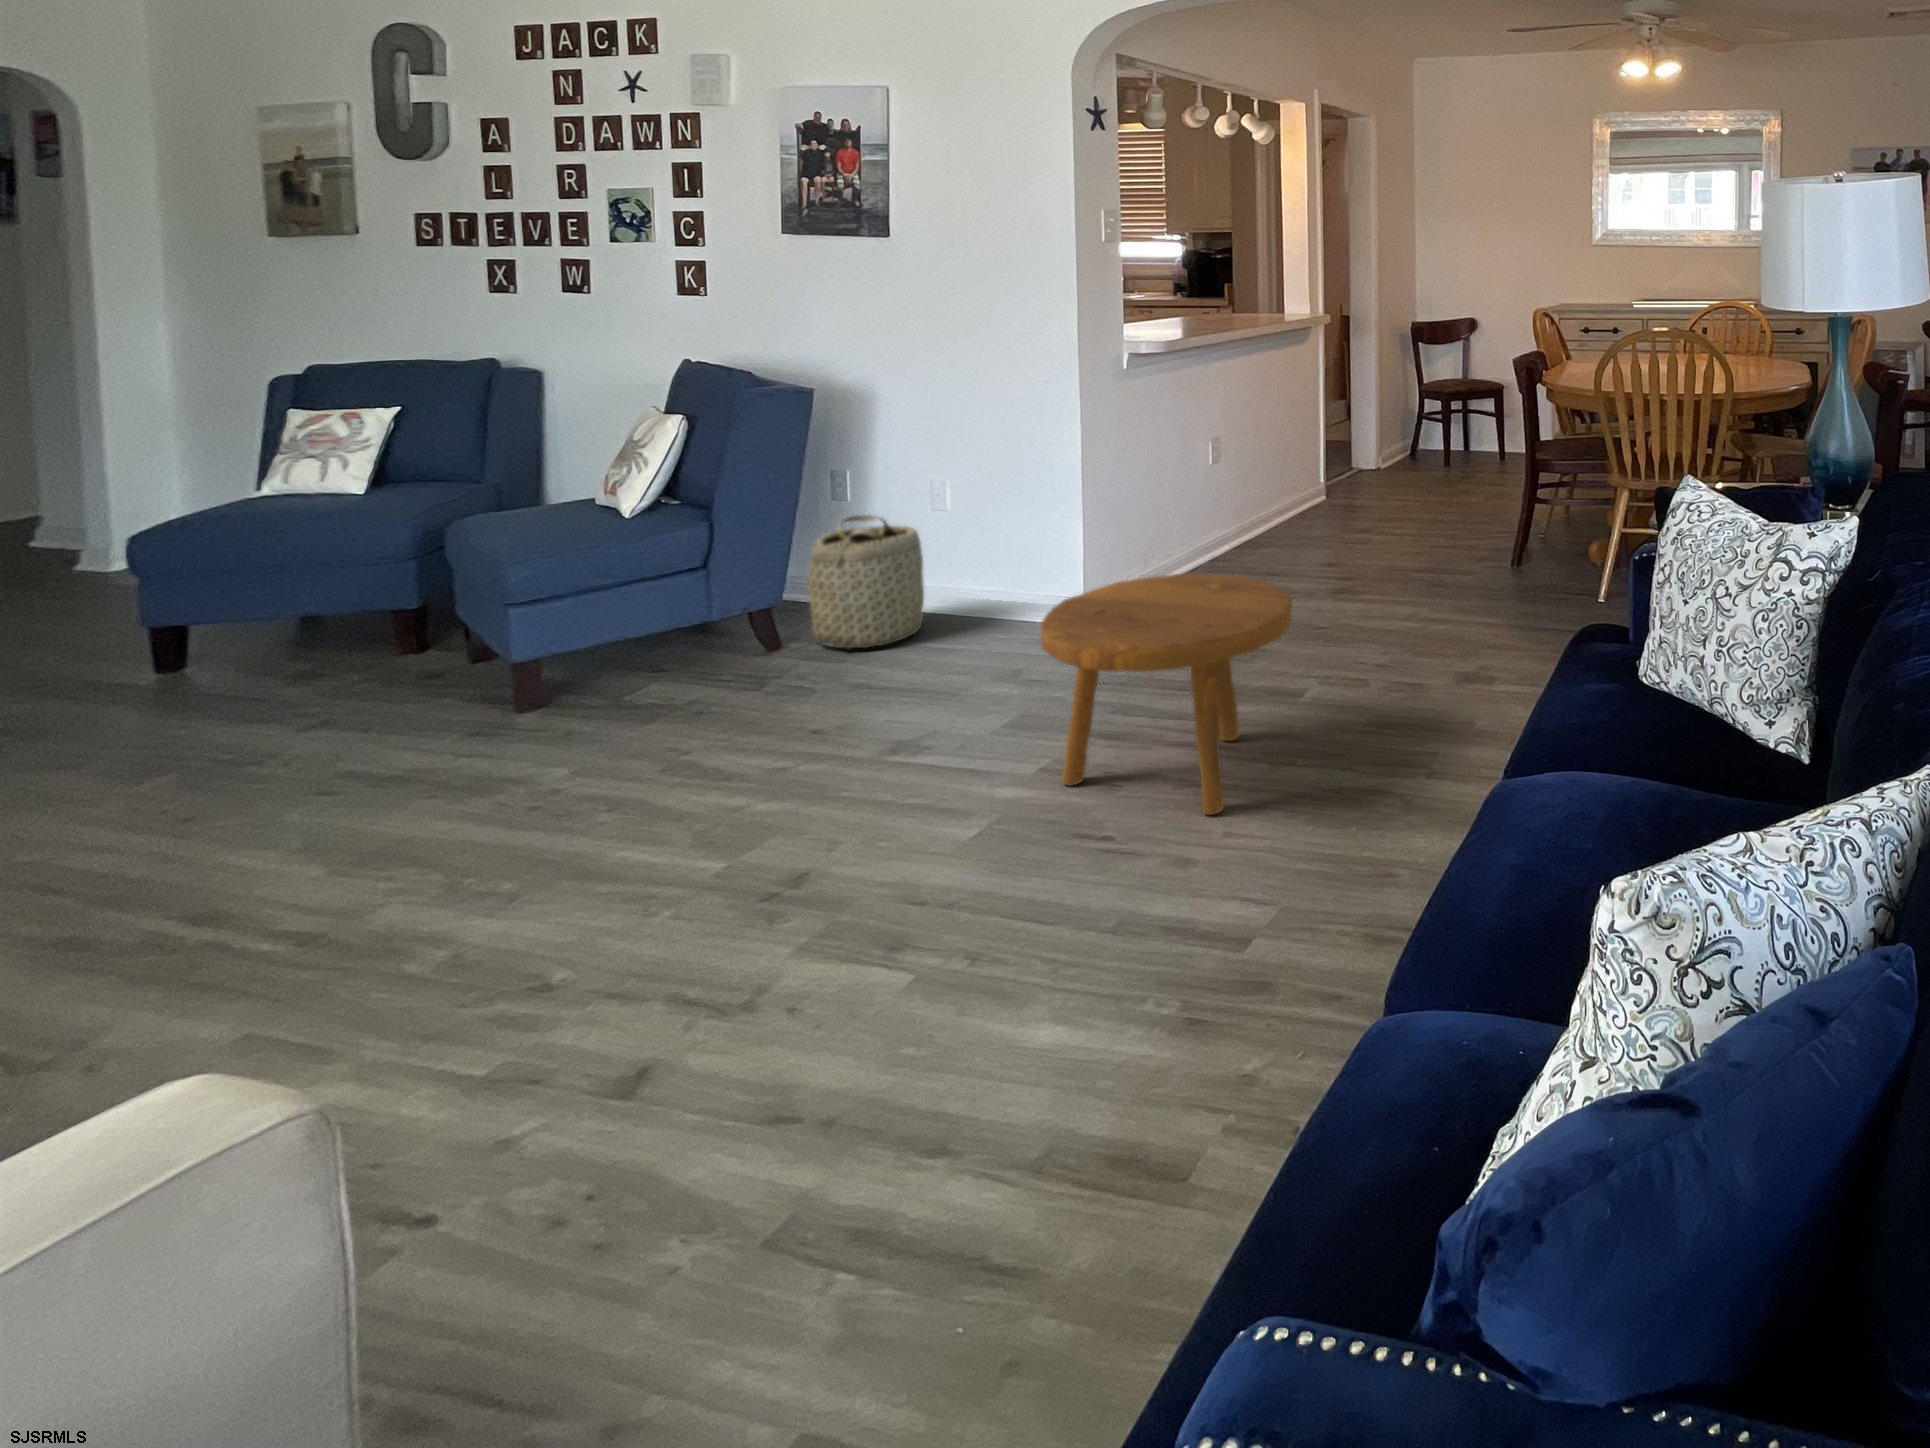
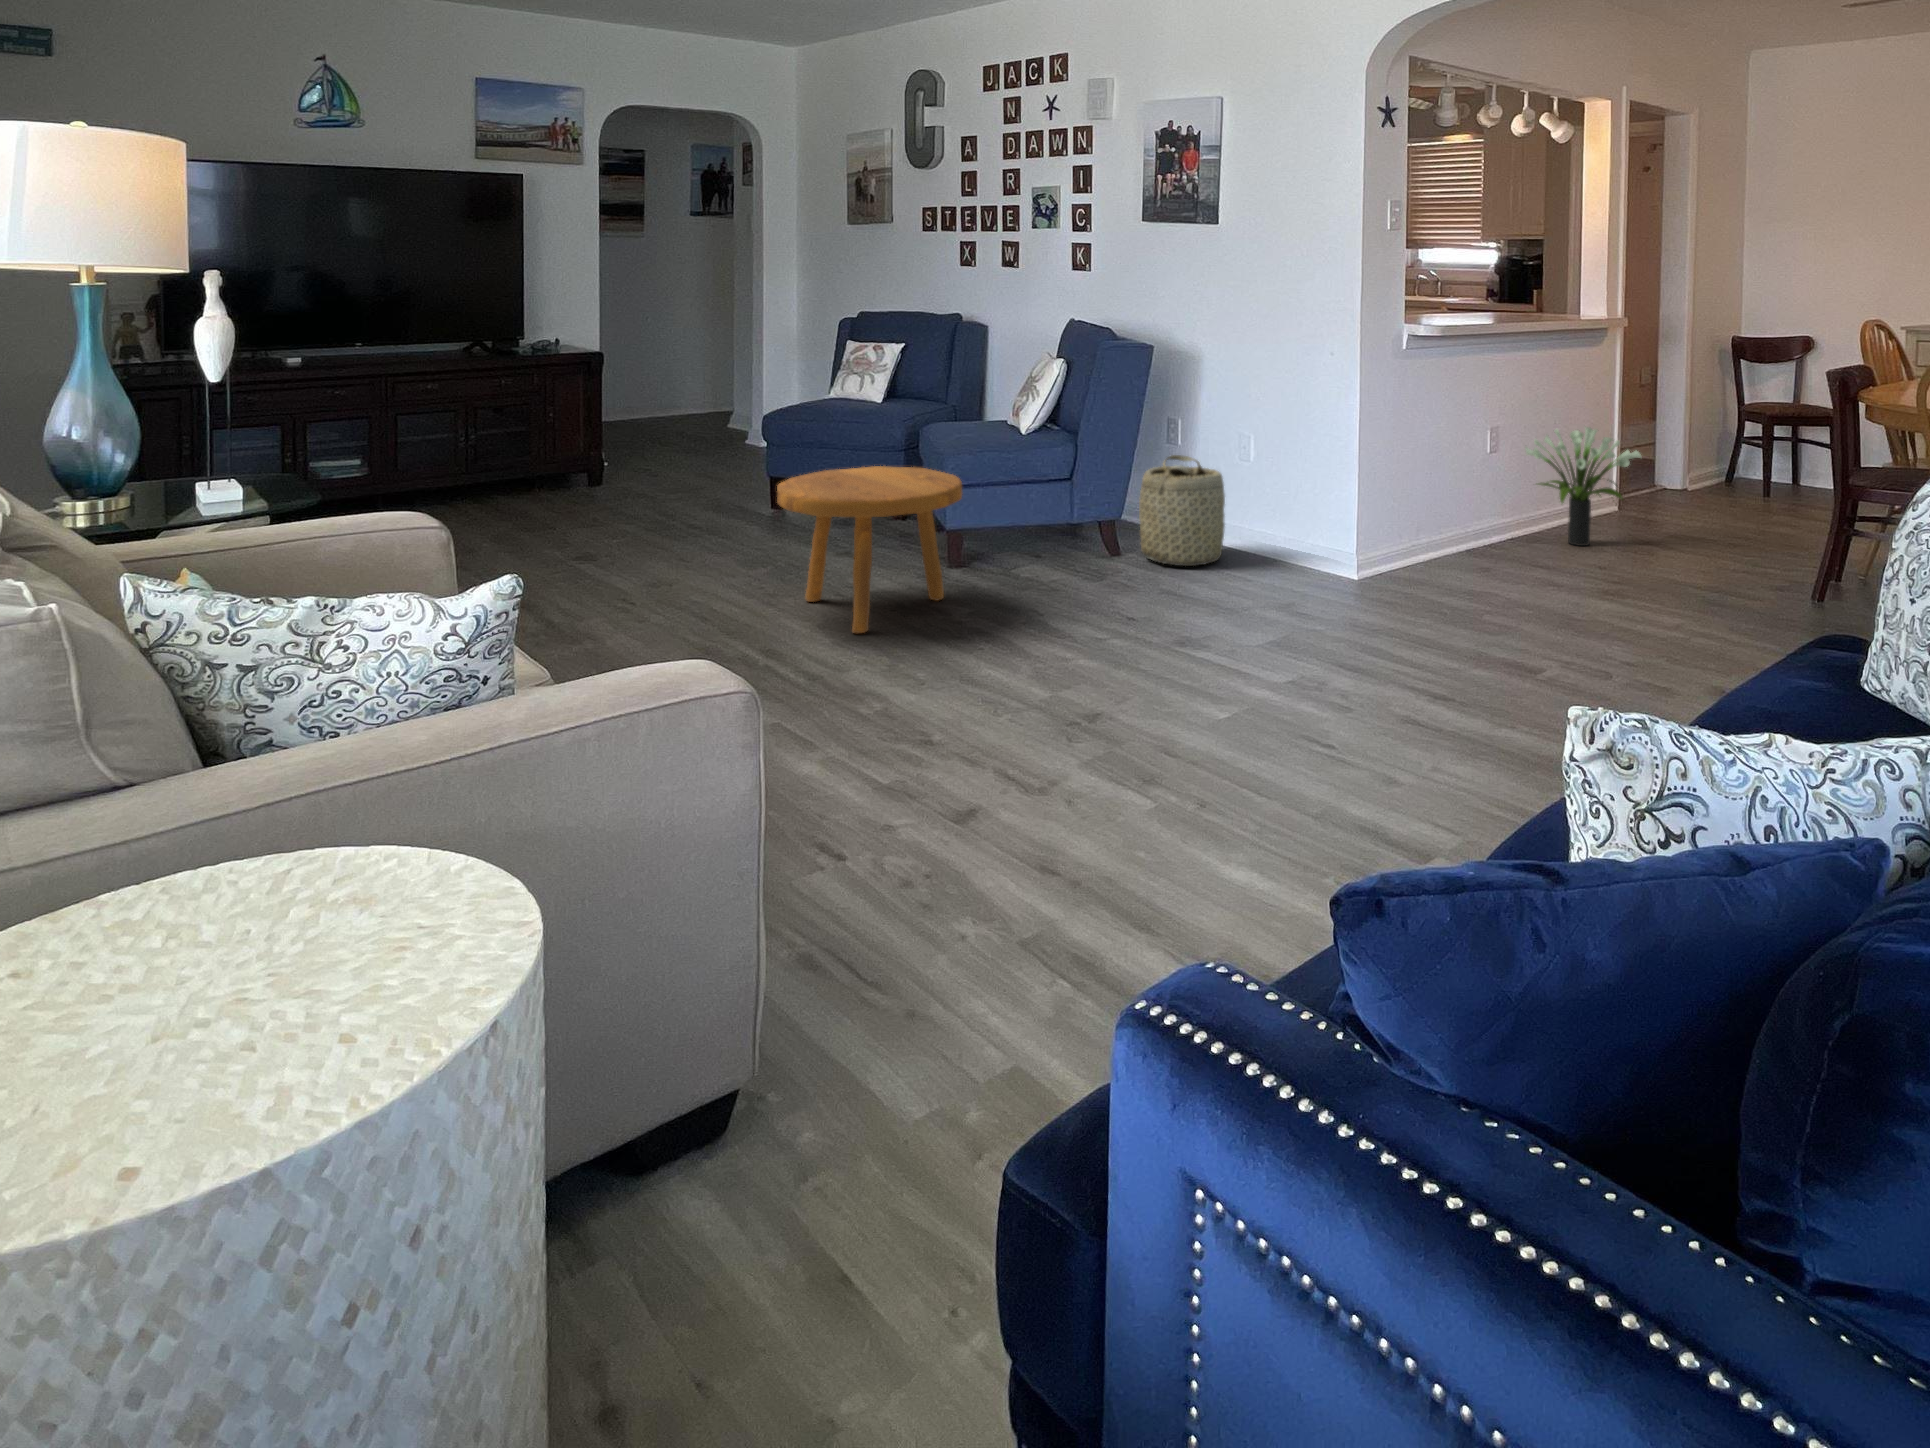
potted plant: none [1248,427,1359,545] -> present [1525,427,1641,546]
footstool: present [1040,573,1292,815] -> present [777,466,963,634]

